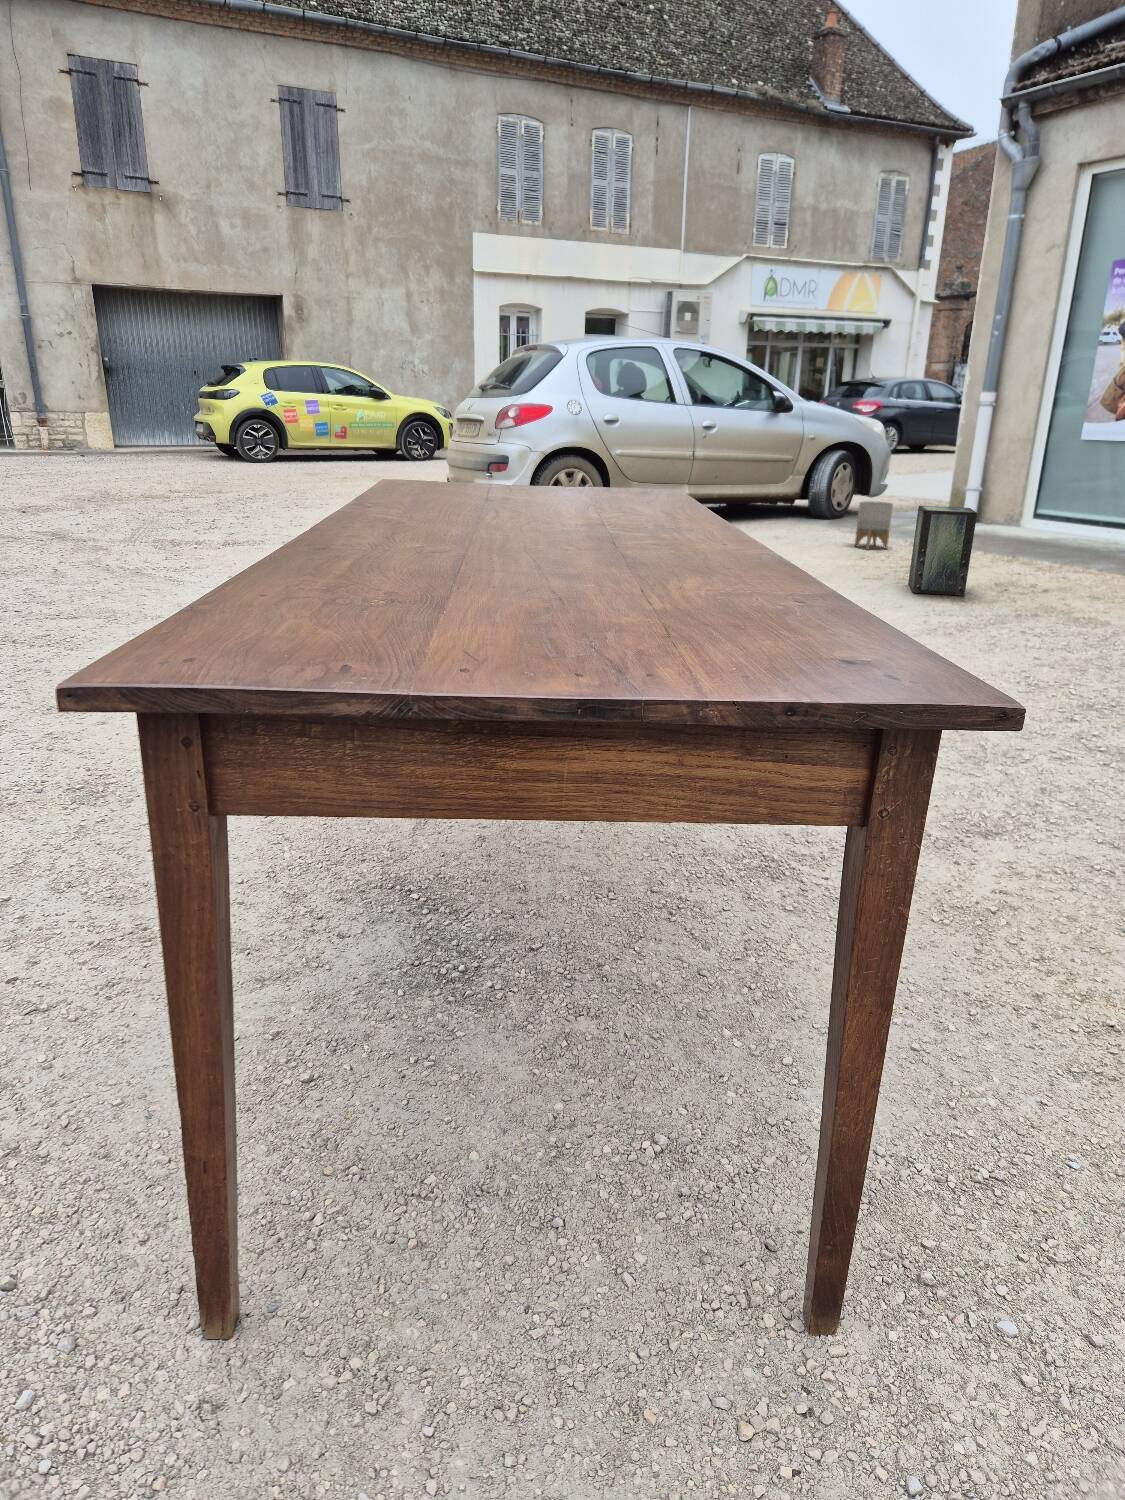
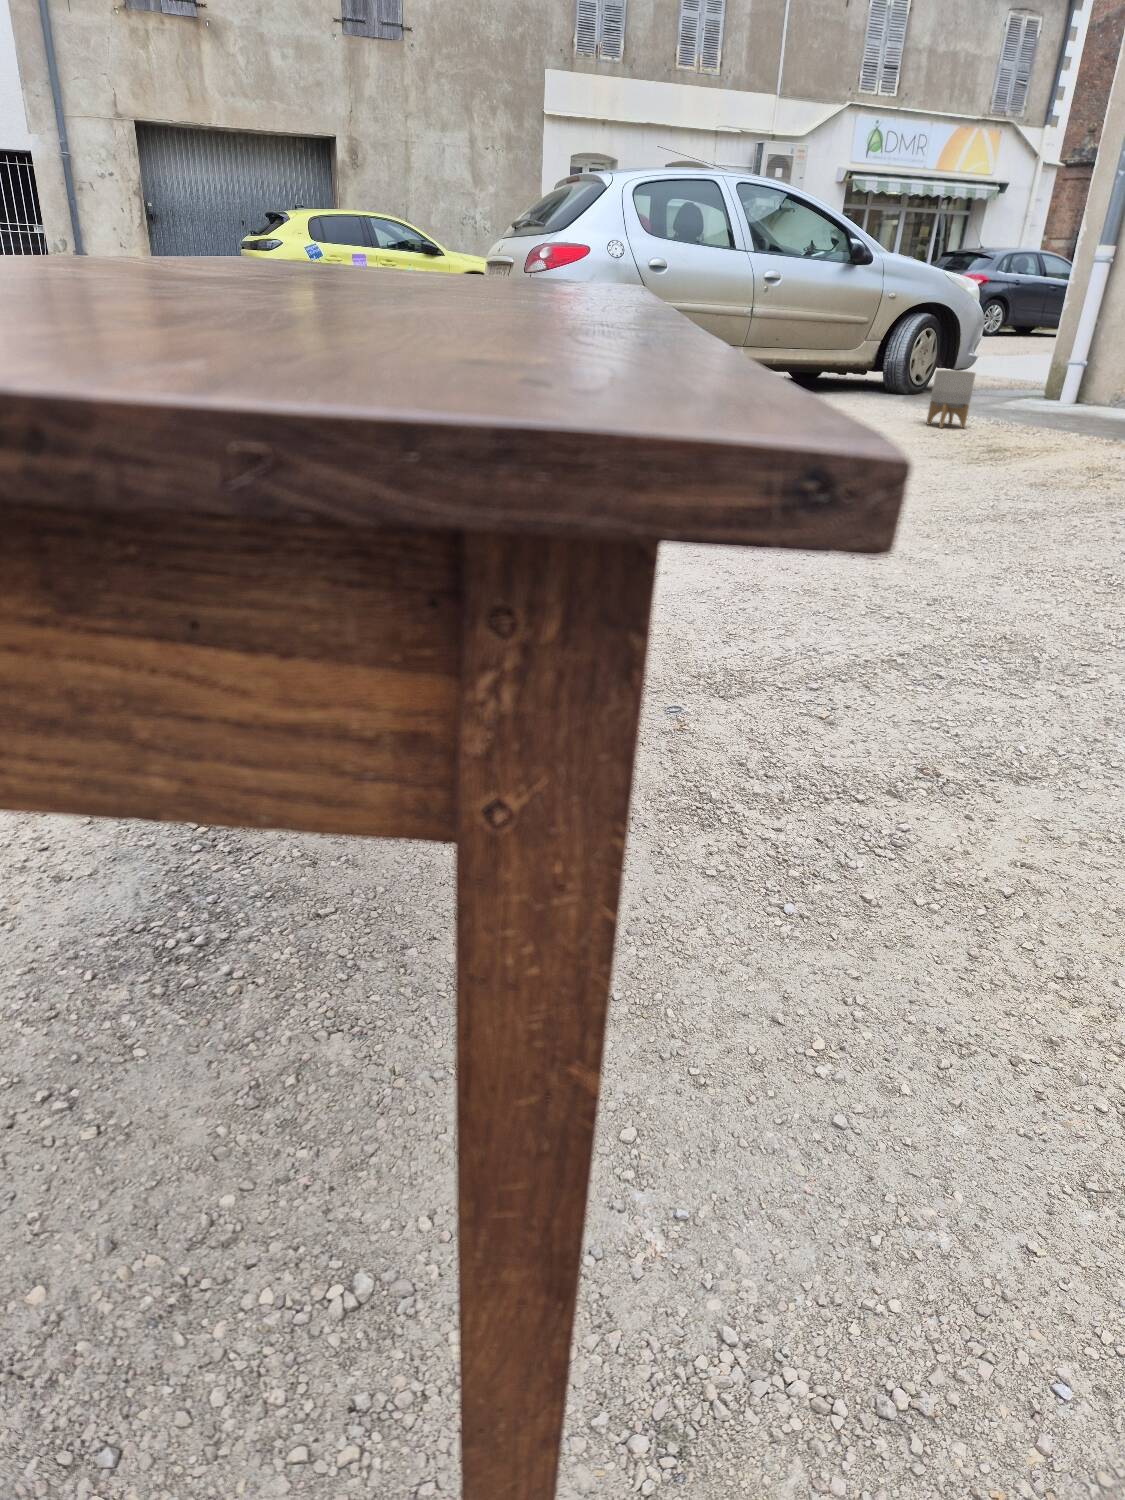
storage box: present [908,506,977,596] -> none [981,368,1073,480]

